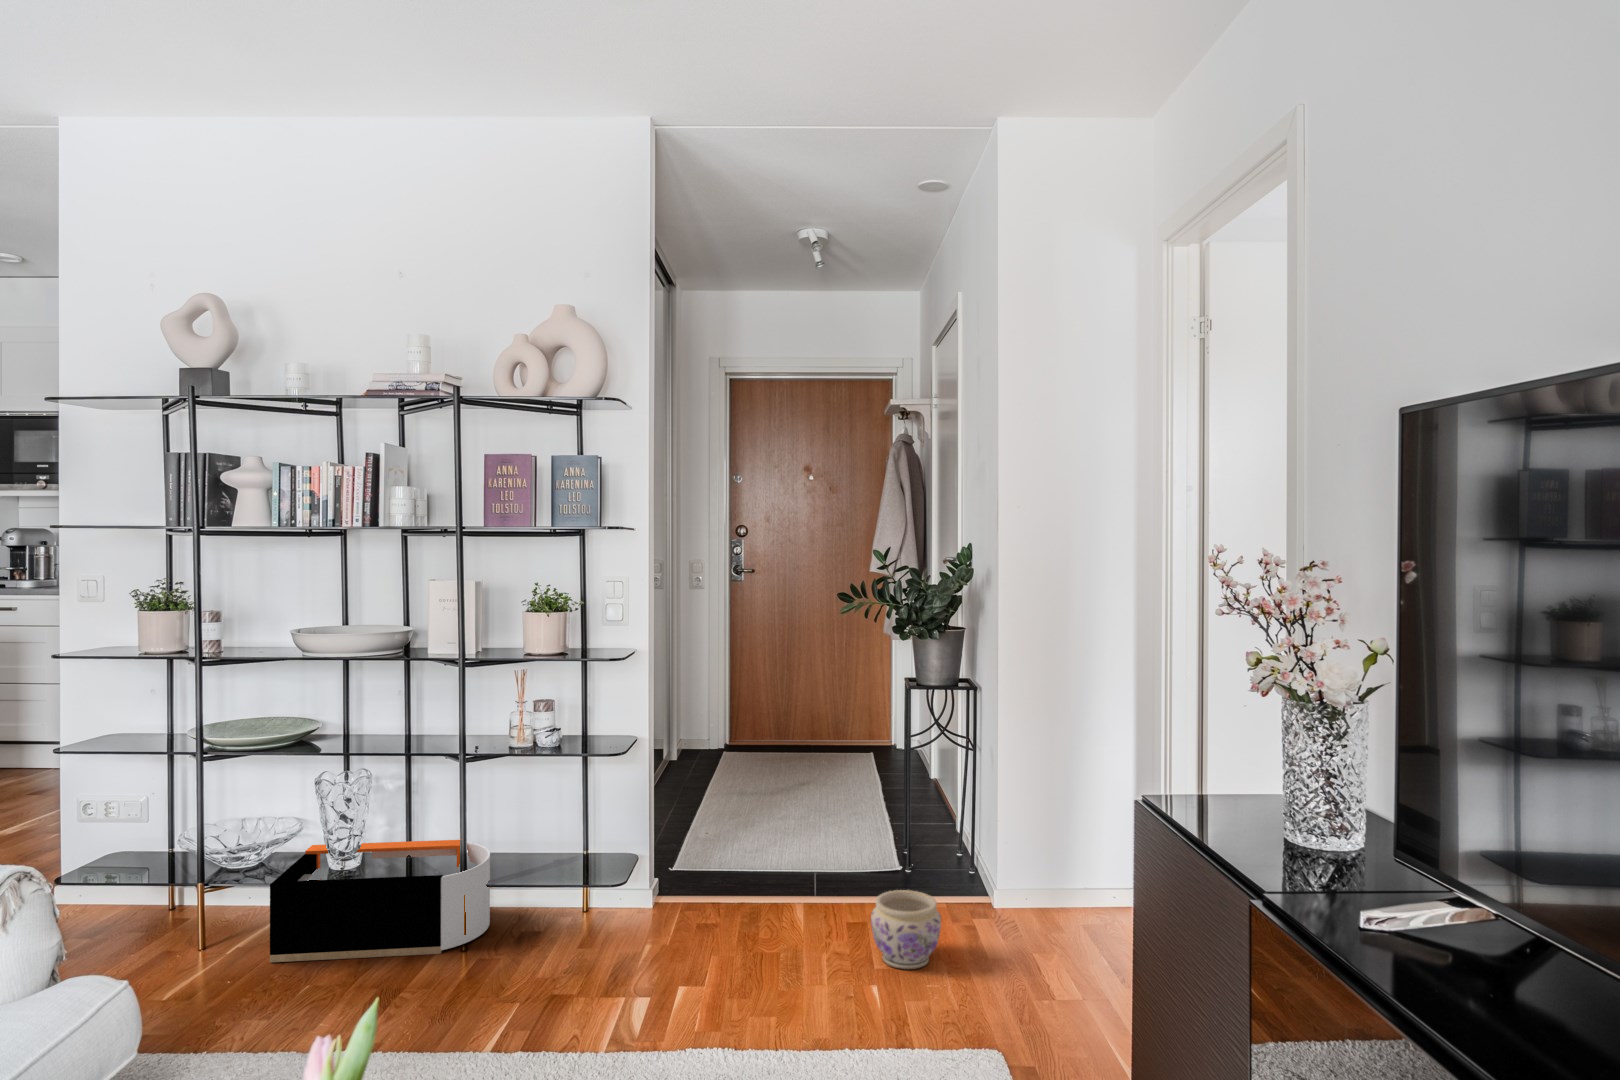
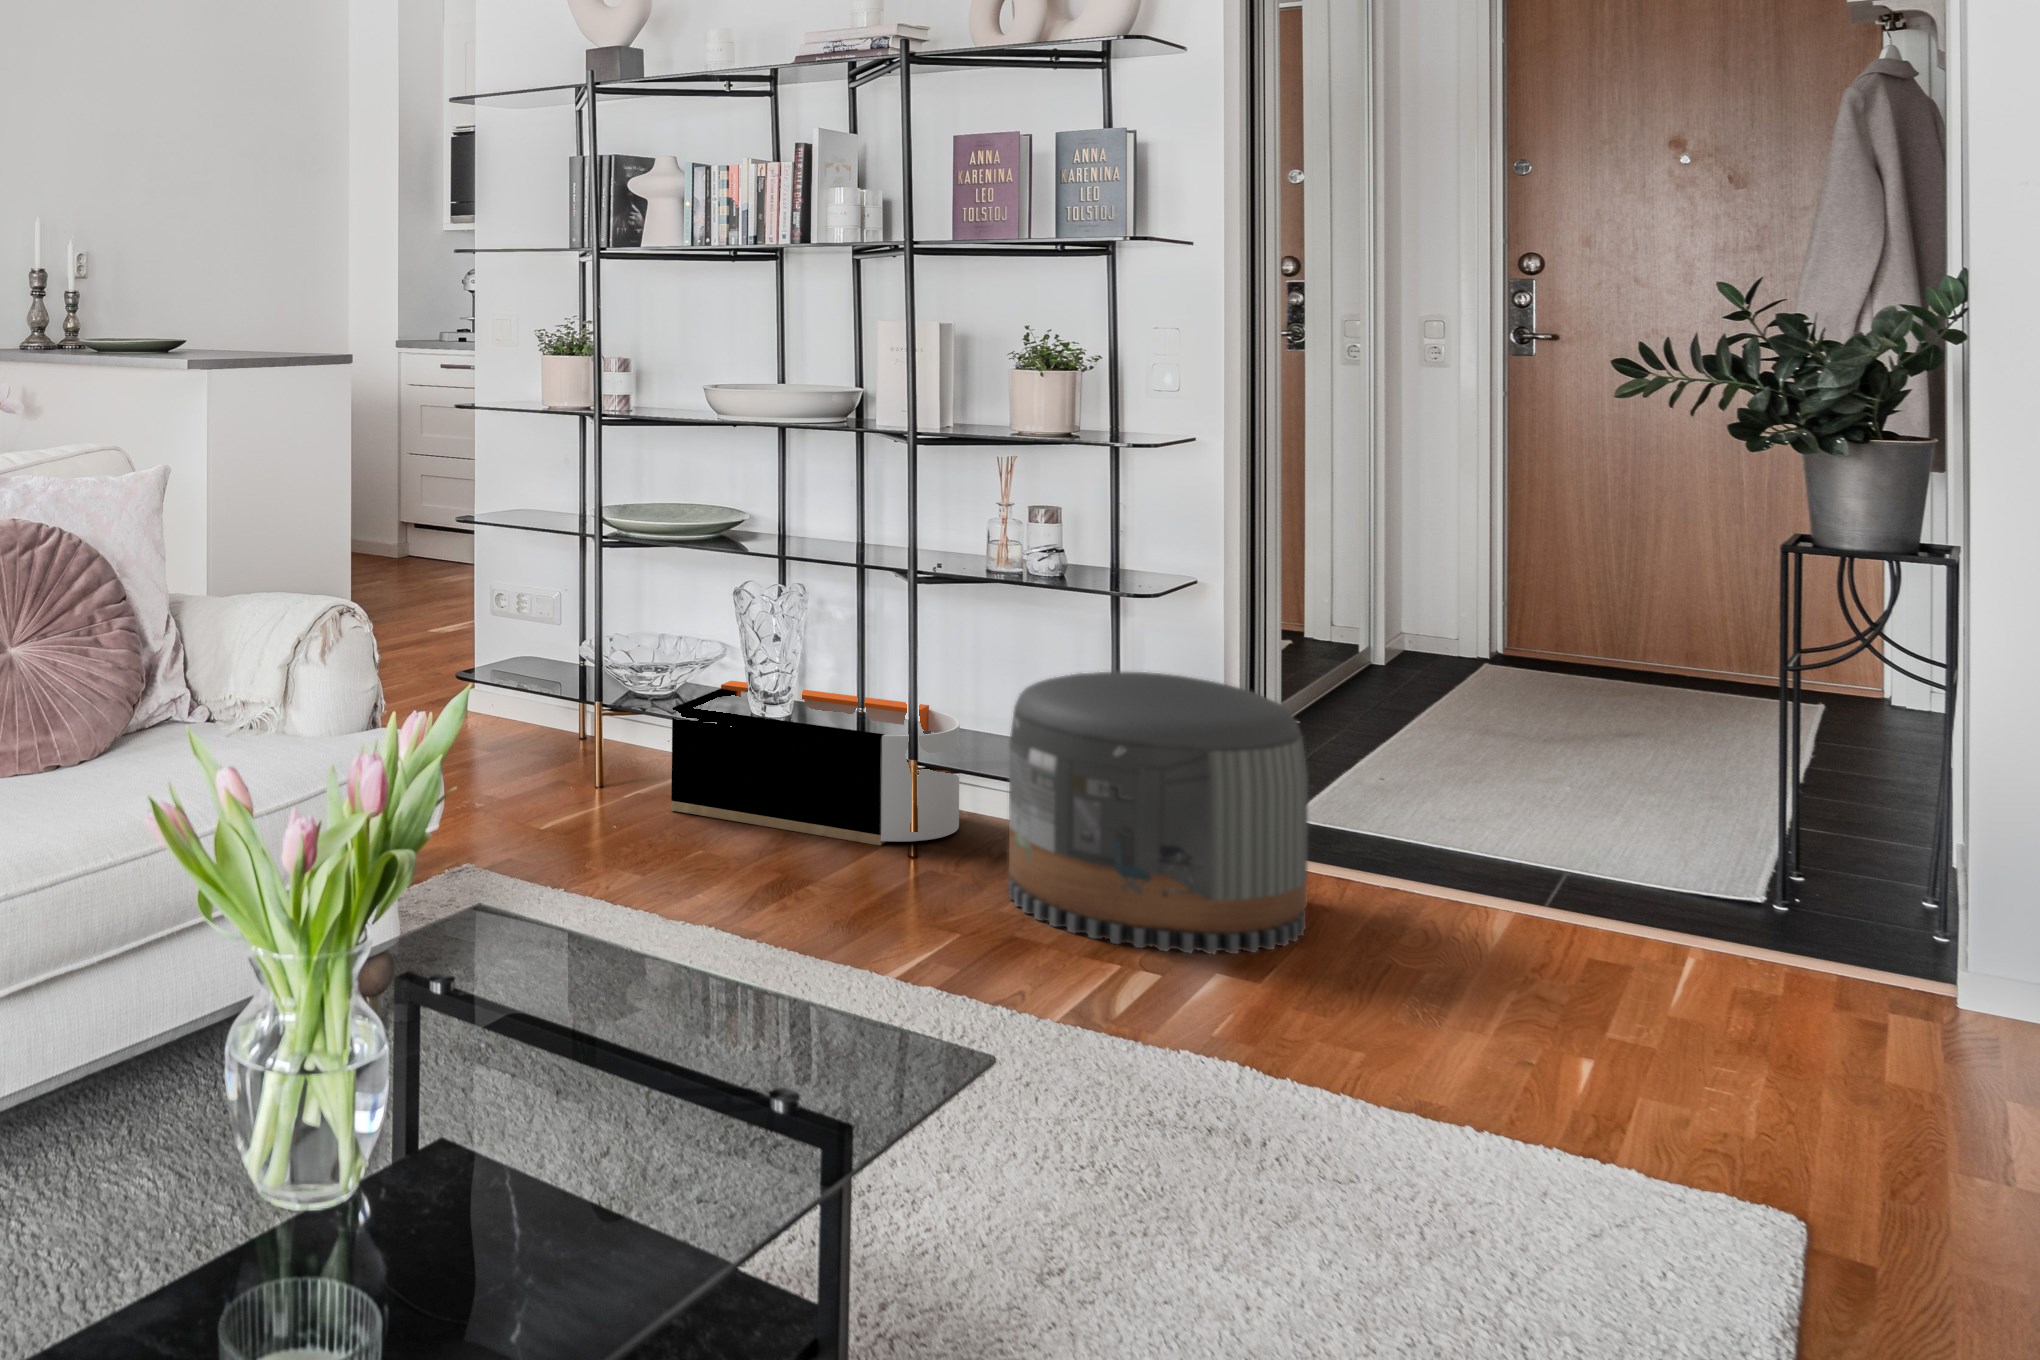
pouf: none [539,805,719,1002] -> present [1008,671,1308,954]
planter: present [871,890,941,970] -> none [1596,888,1753,1031]

